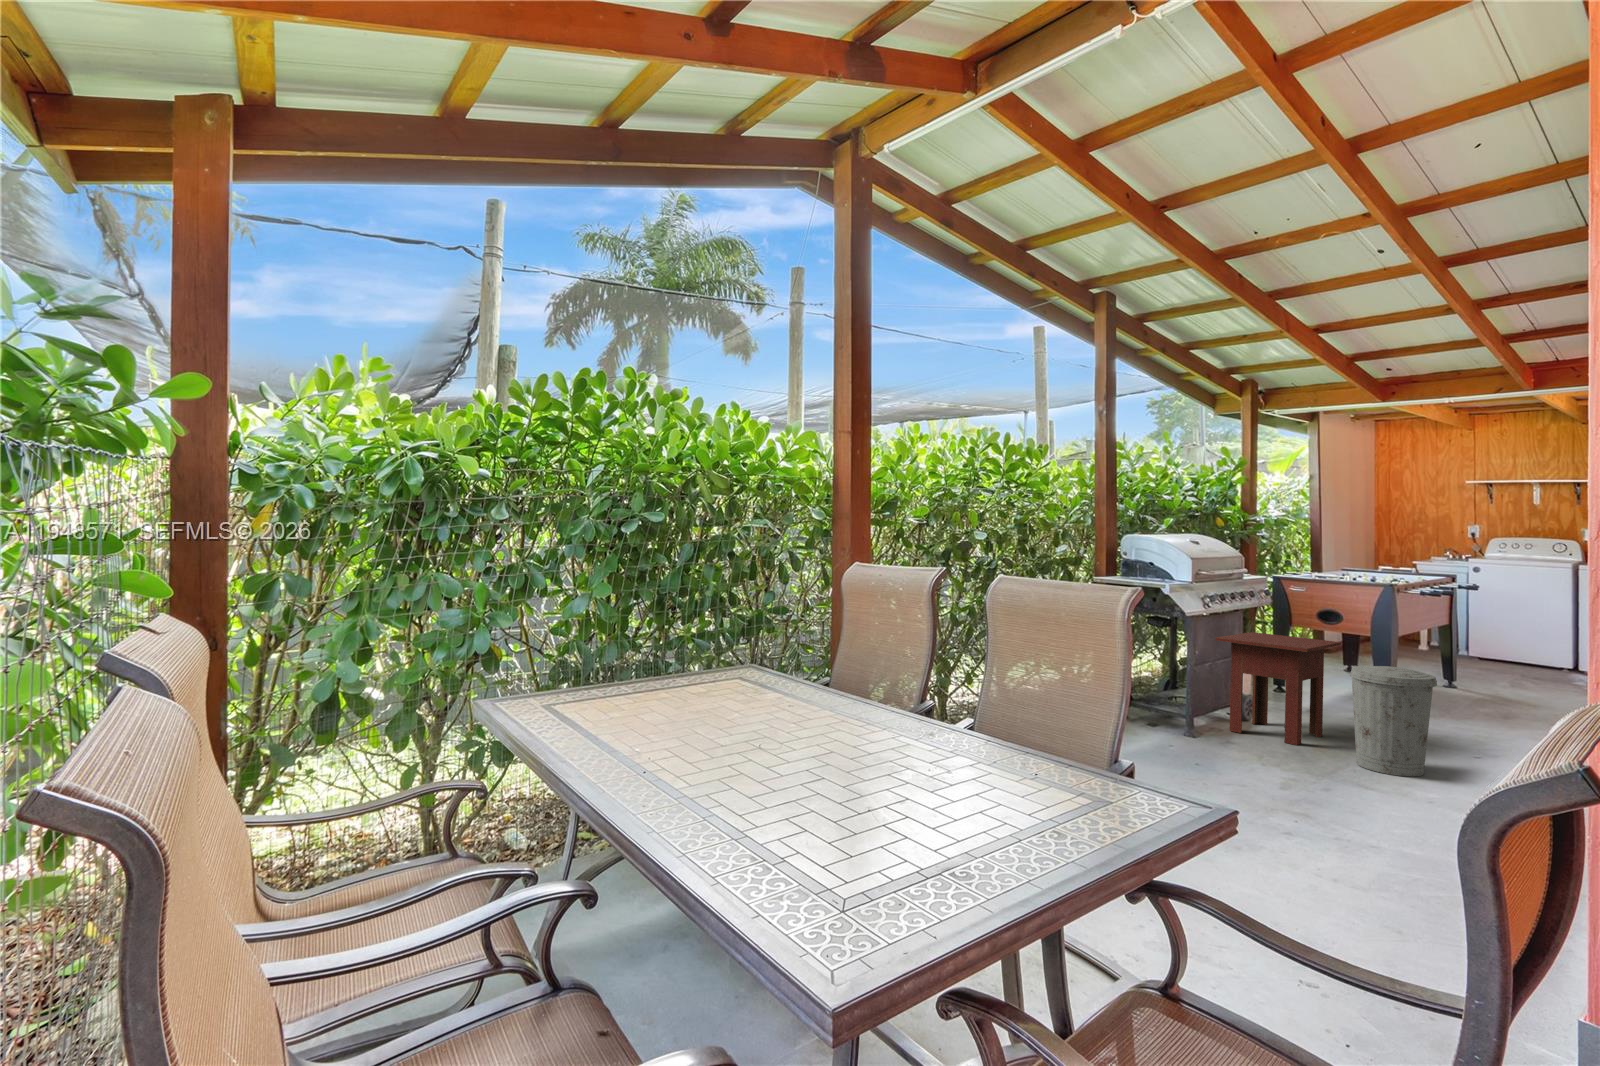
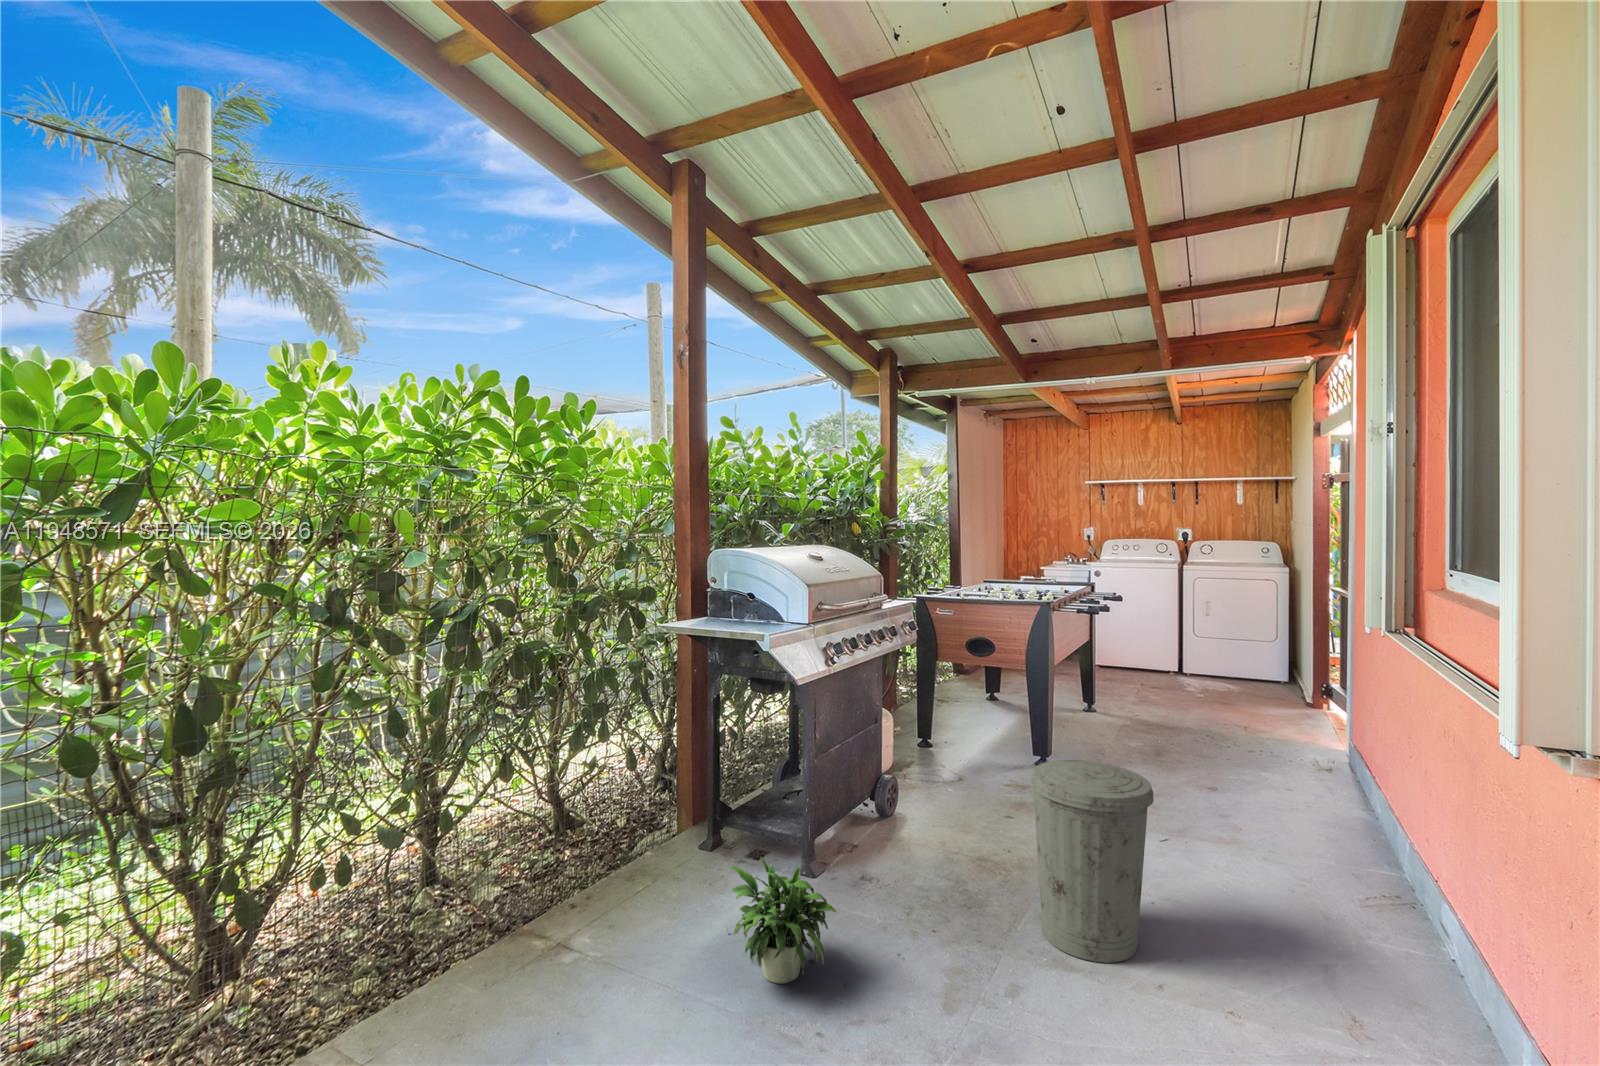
side table: present [1215,632,1341,745] -> none [839,691,1006,889]
potted plant: none [1147,698,1220,757] -> present [725,857,837,983]

